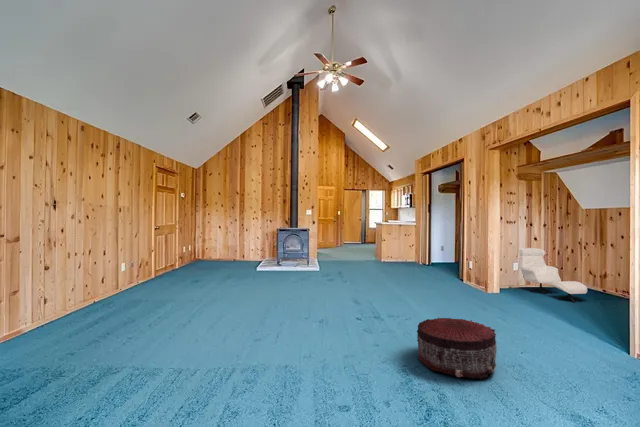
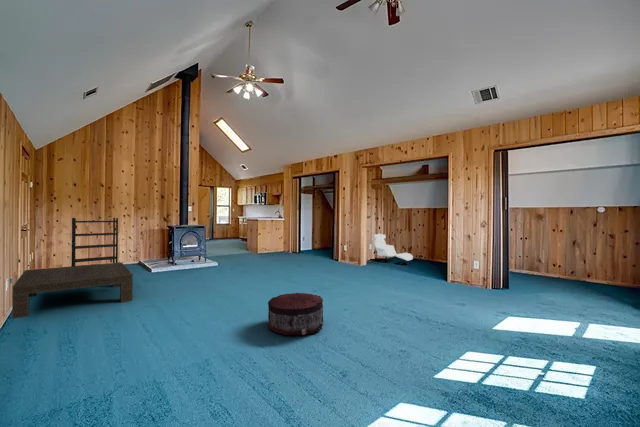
bookshelf: none [214,220,247,263] -> present [71,218,118,267]
coffee table: none [123,258,219,291] -> present [12,263,133,318]
pouf: present [417,318,497,379] -> present [268,293,323,335]

